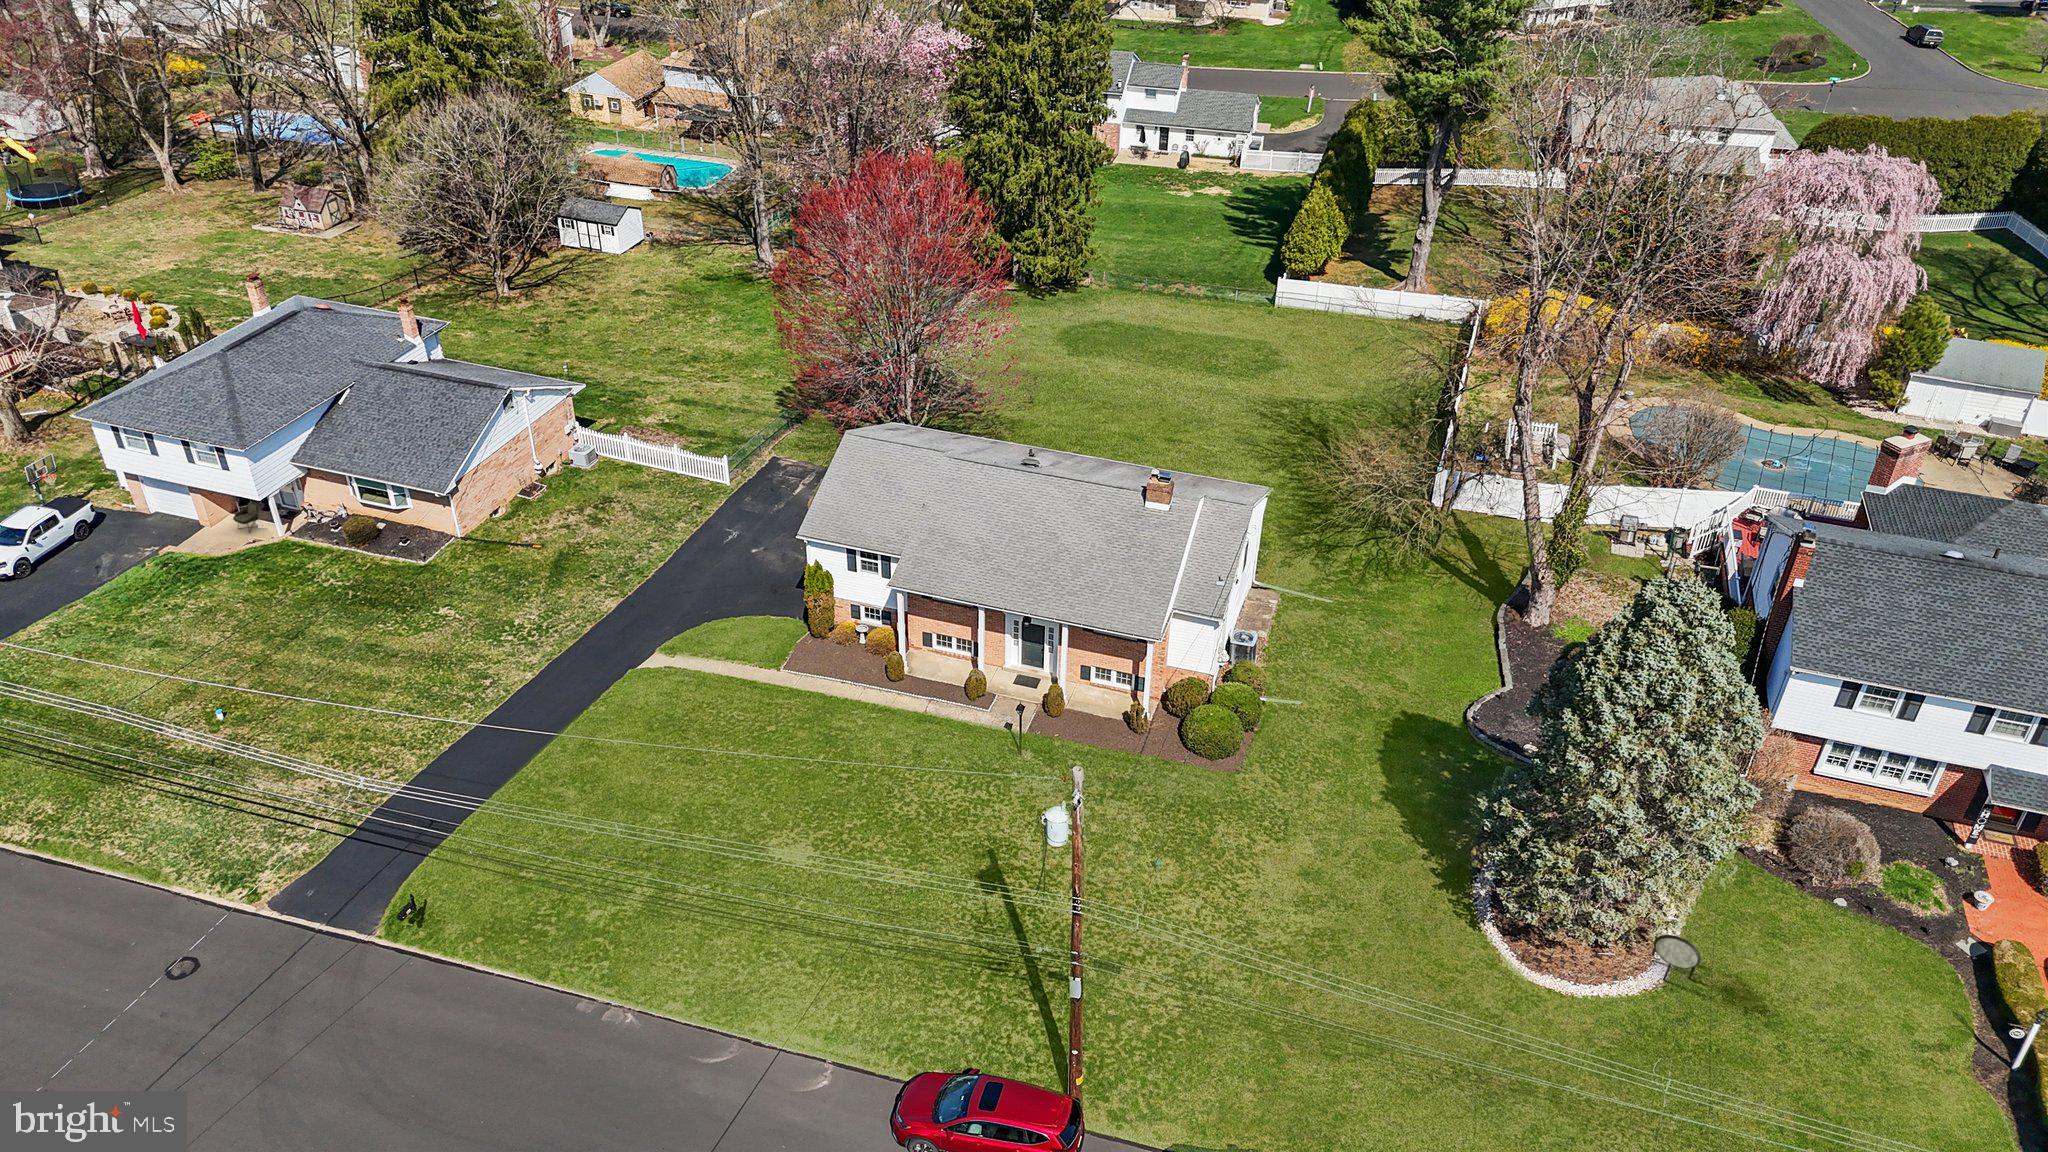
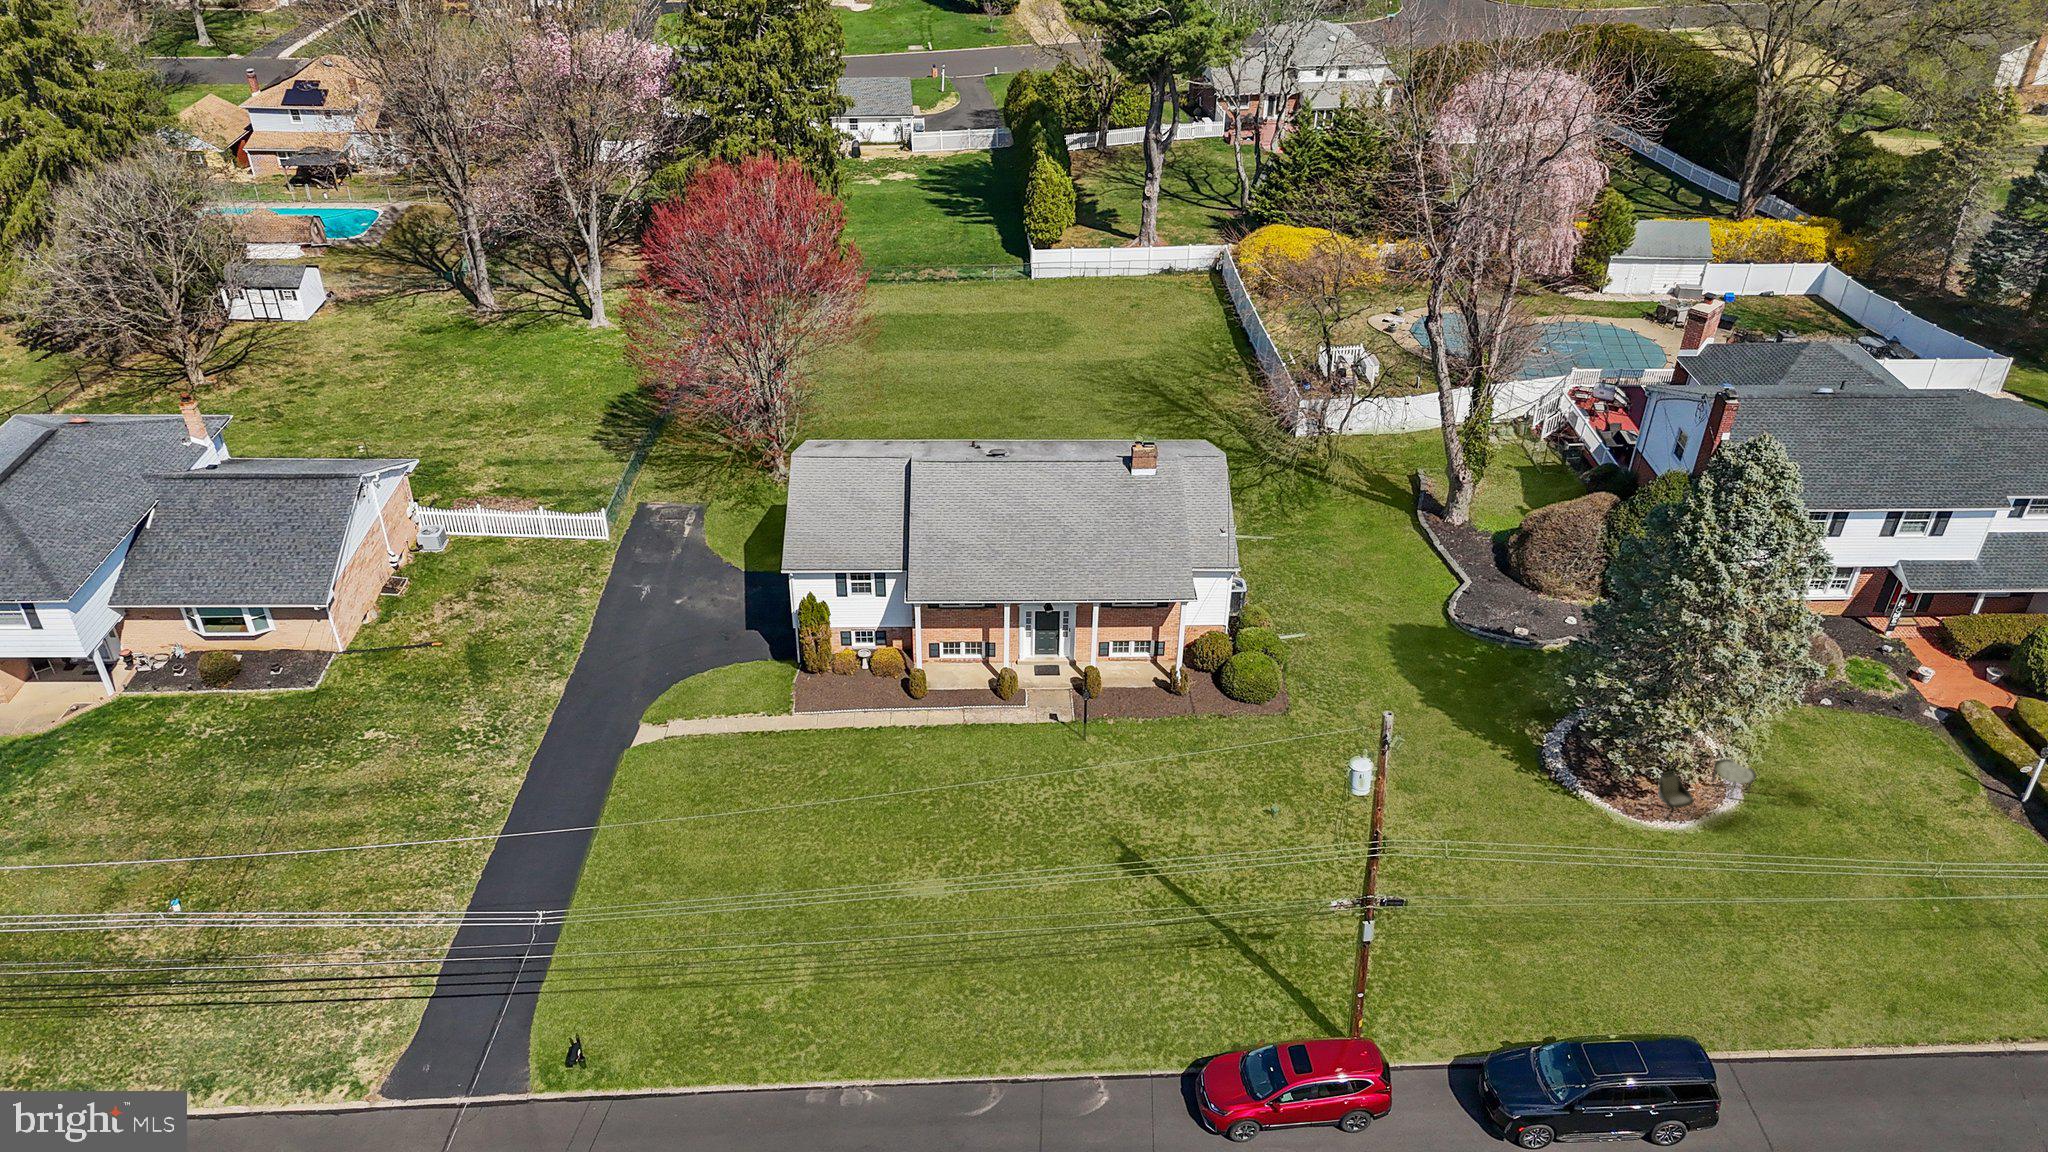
lounge chair: present [233,502,259,533] -> present [1652,774,1694,809]

